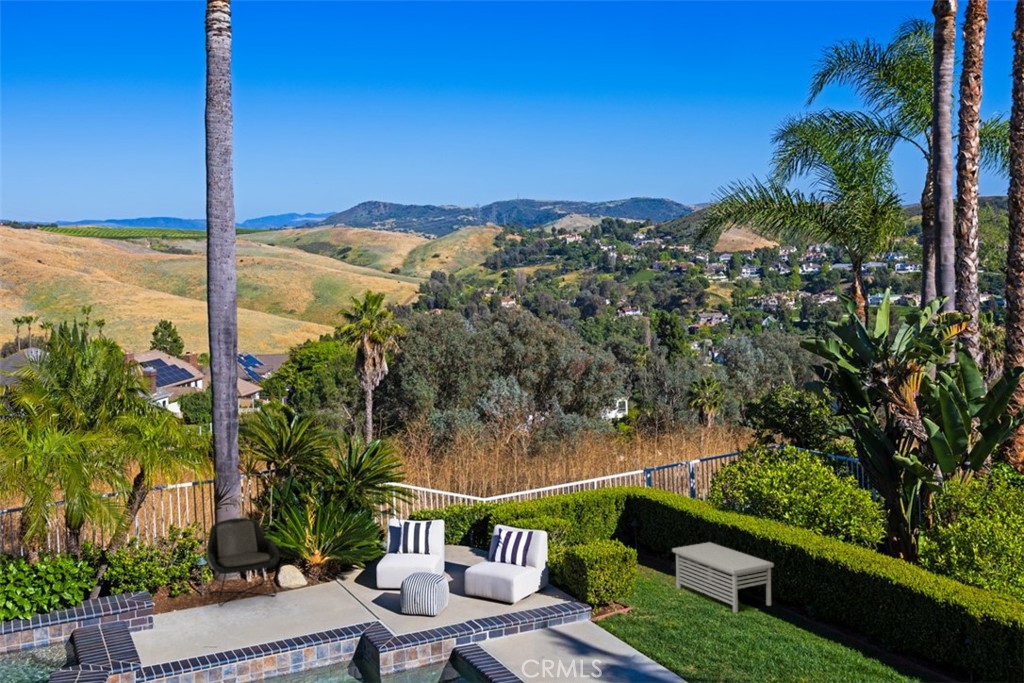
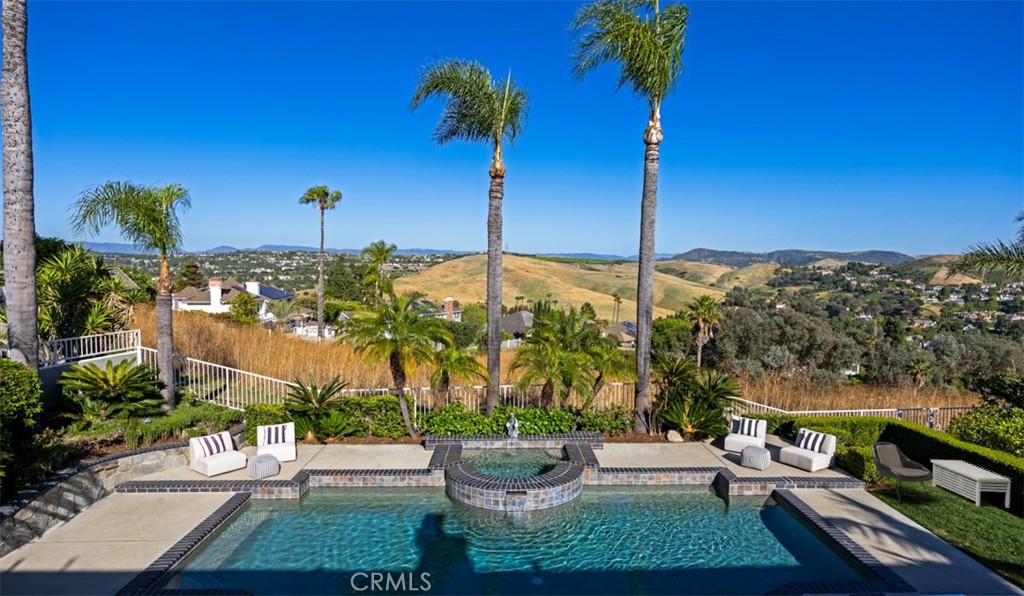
lounge chair: present [207,518,279,606] -> present [868,442,934,503]

